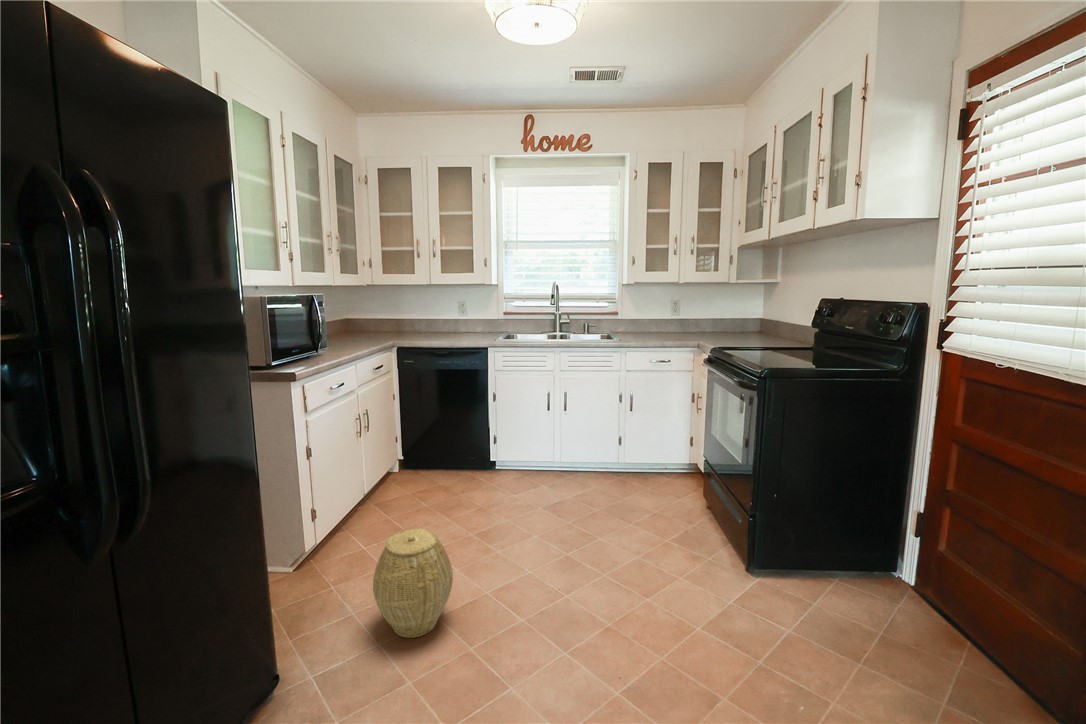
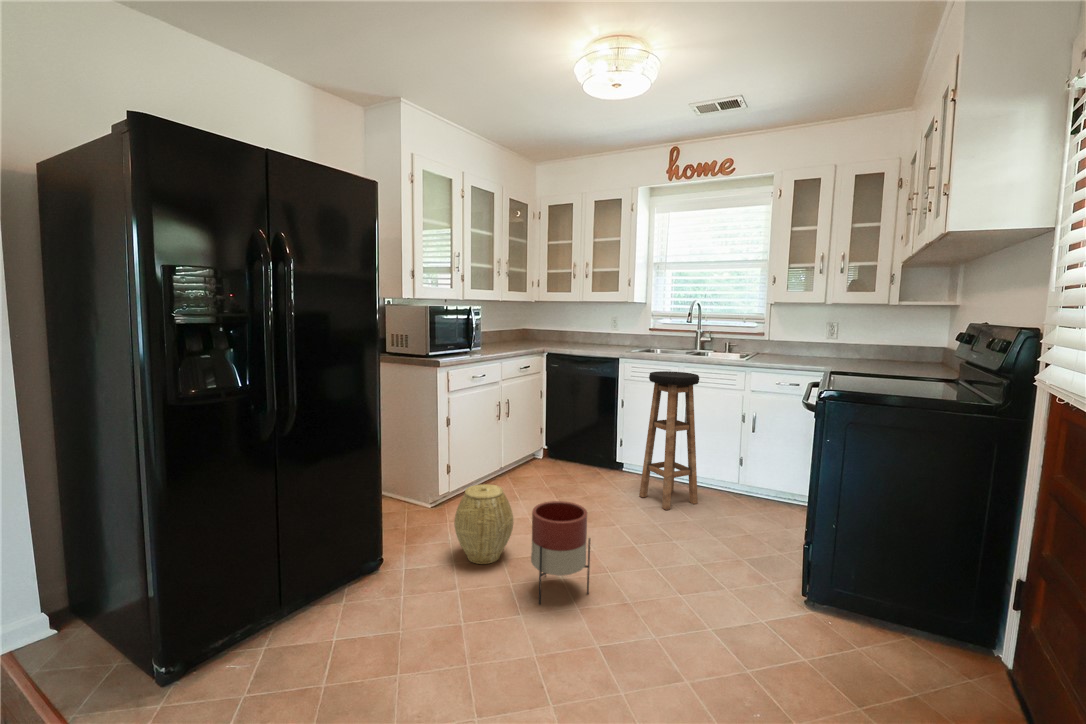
bar stool: none [534,358,592,504] -> present [639,371,699,510]
planter: none [502,532,571,670] -> present [531,501,590,604]

